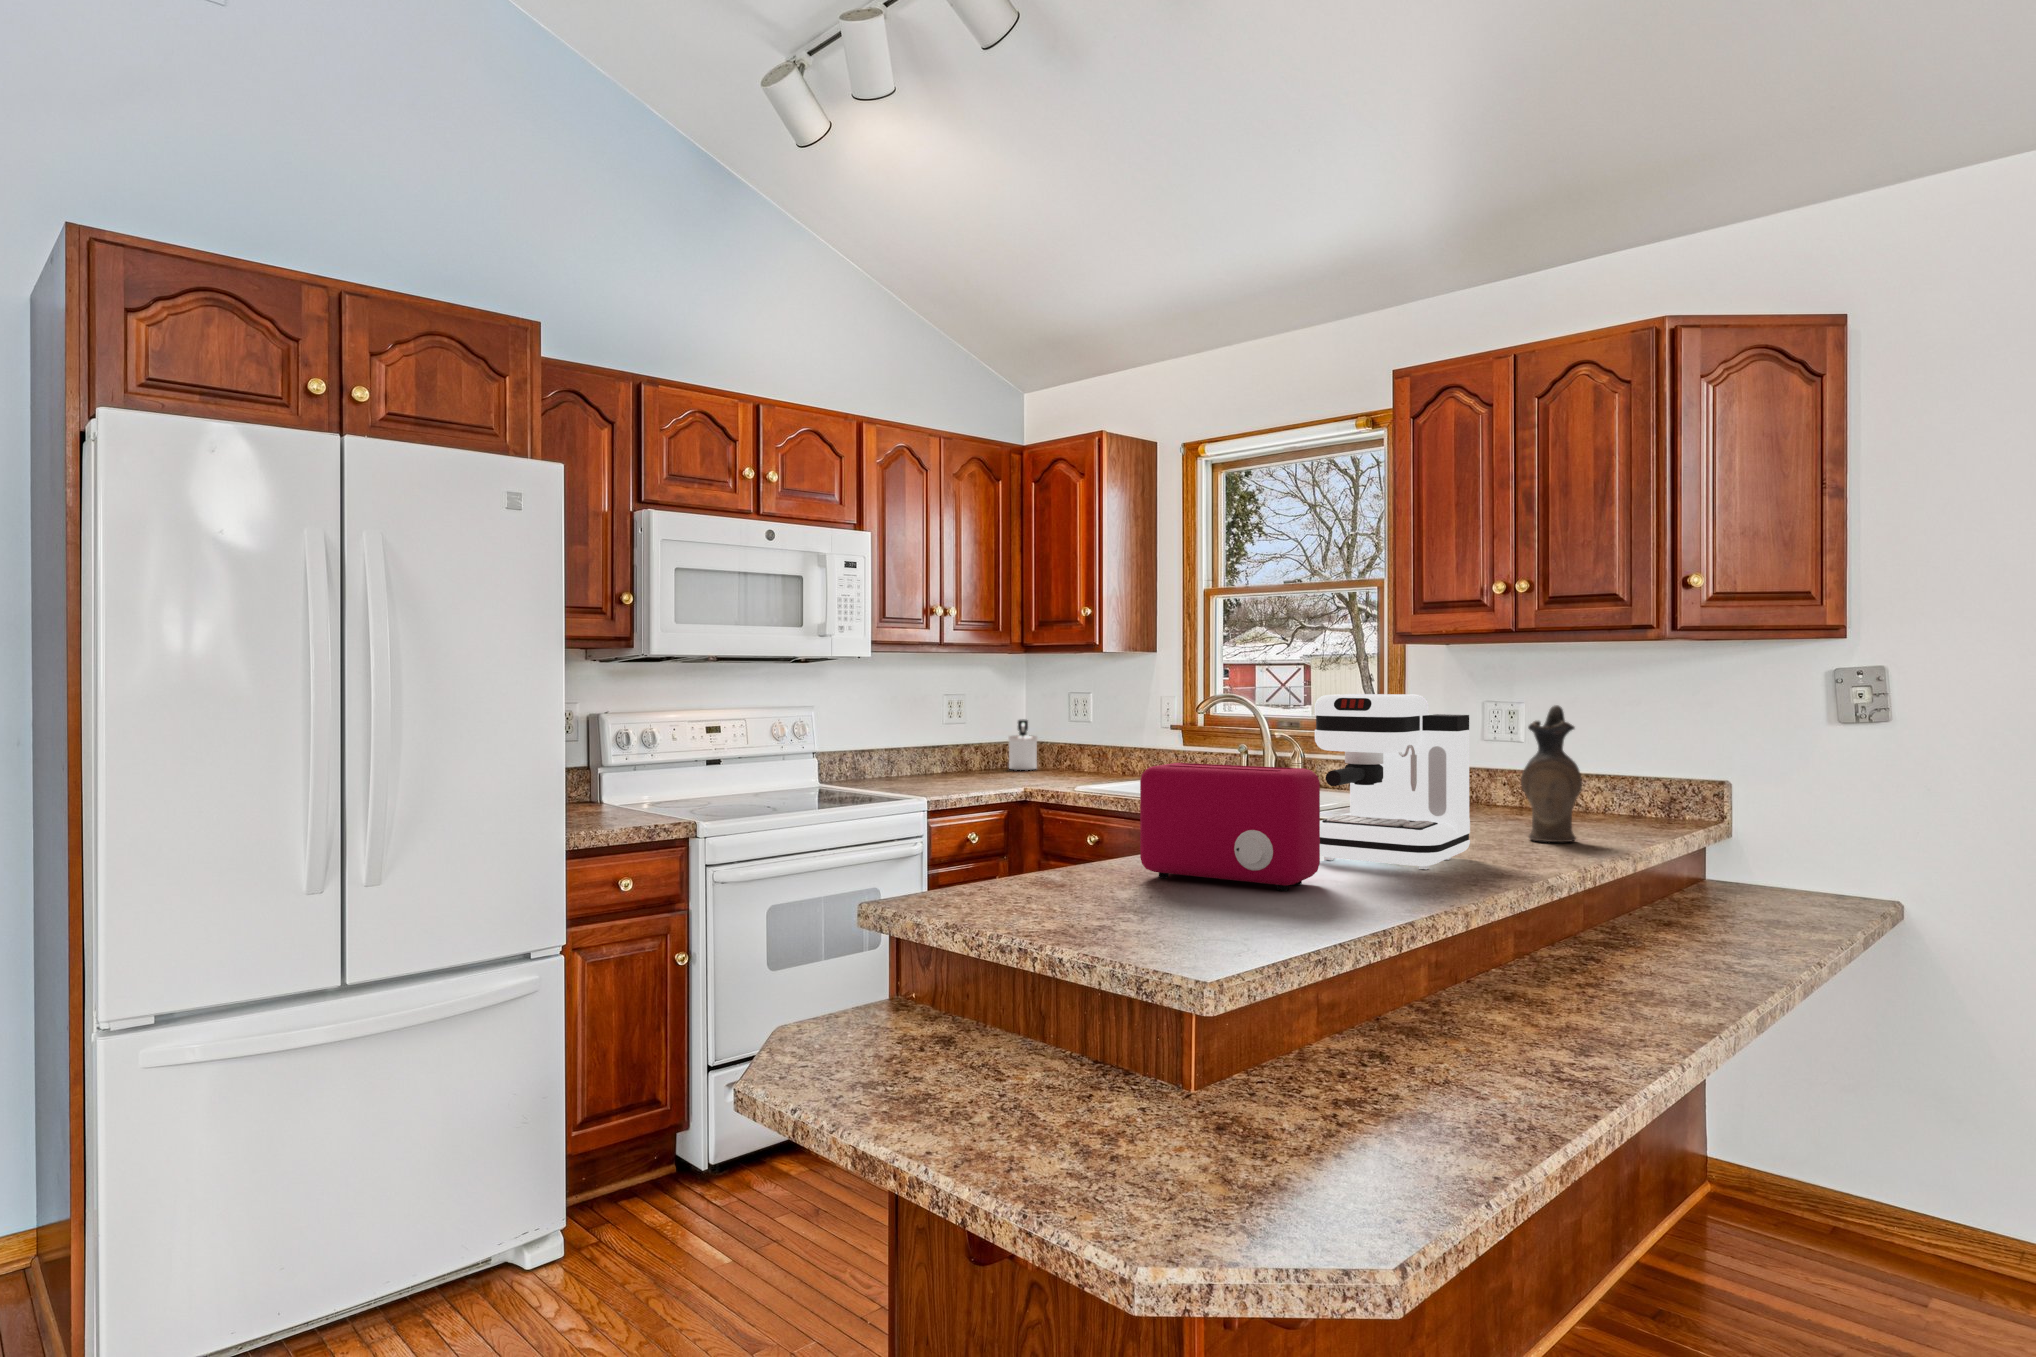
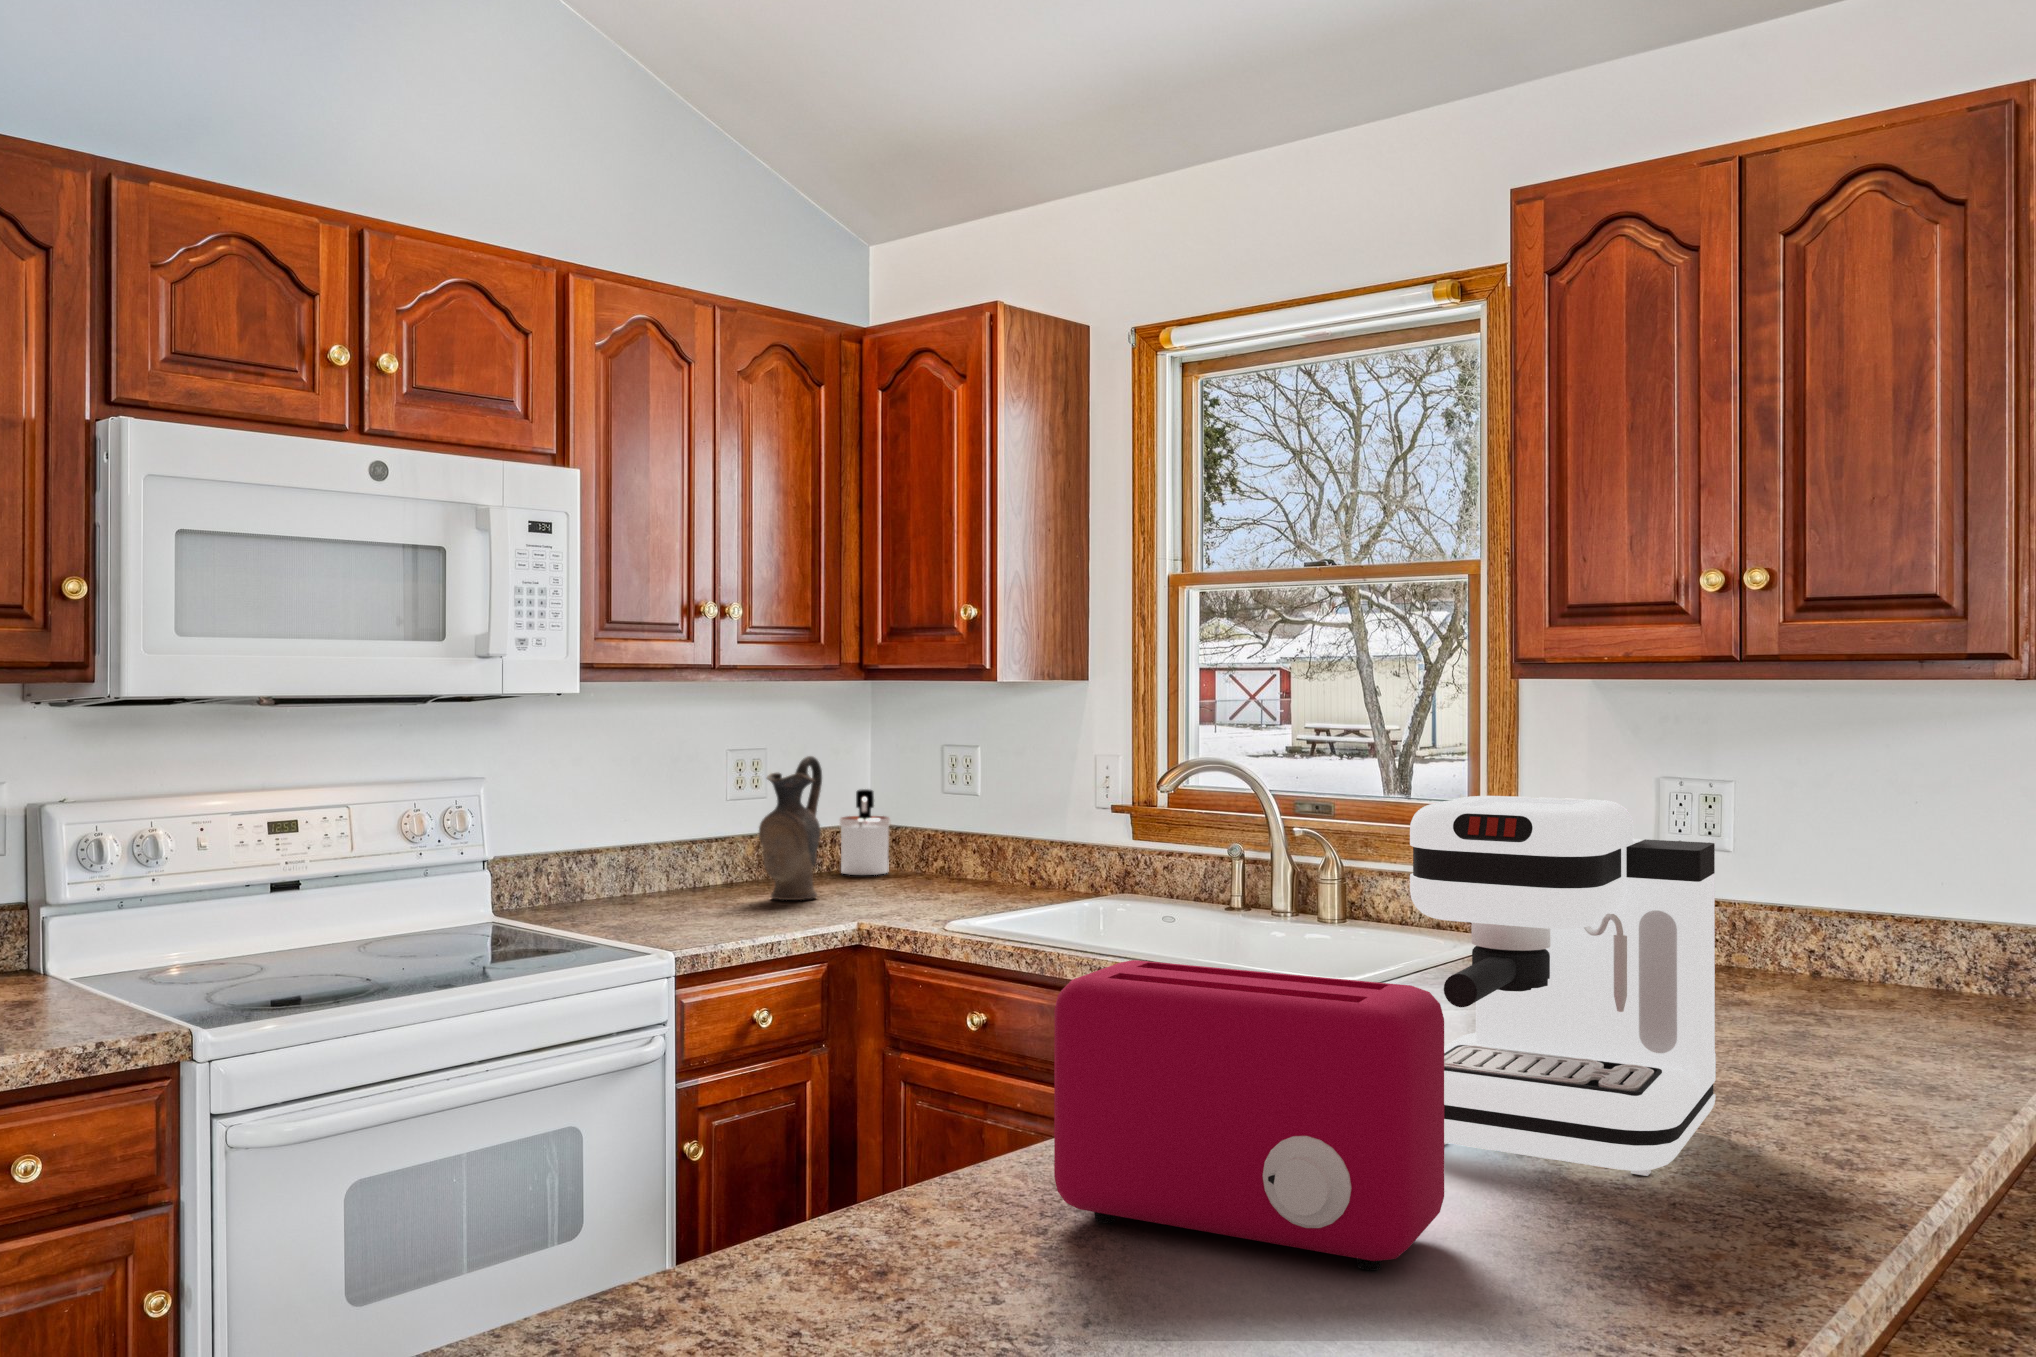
ceramic pitcher: present [1521,705,1582,842] -> present [759,756,822,900]

